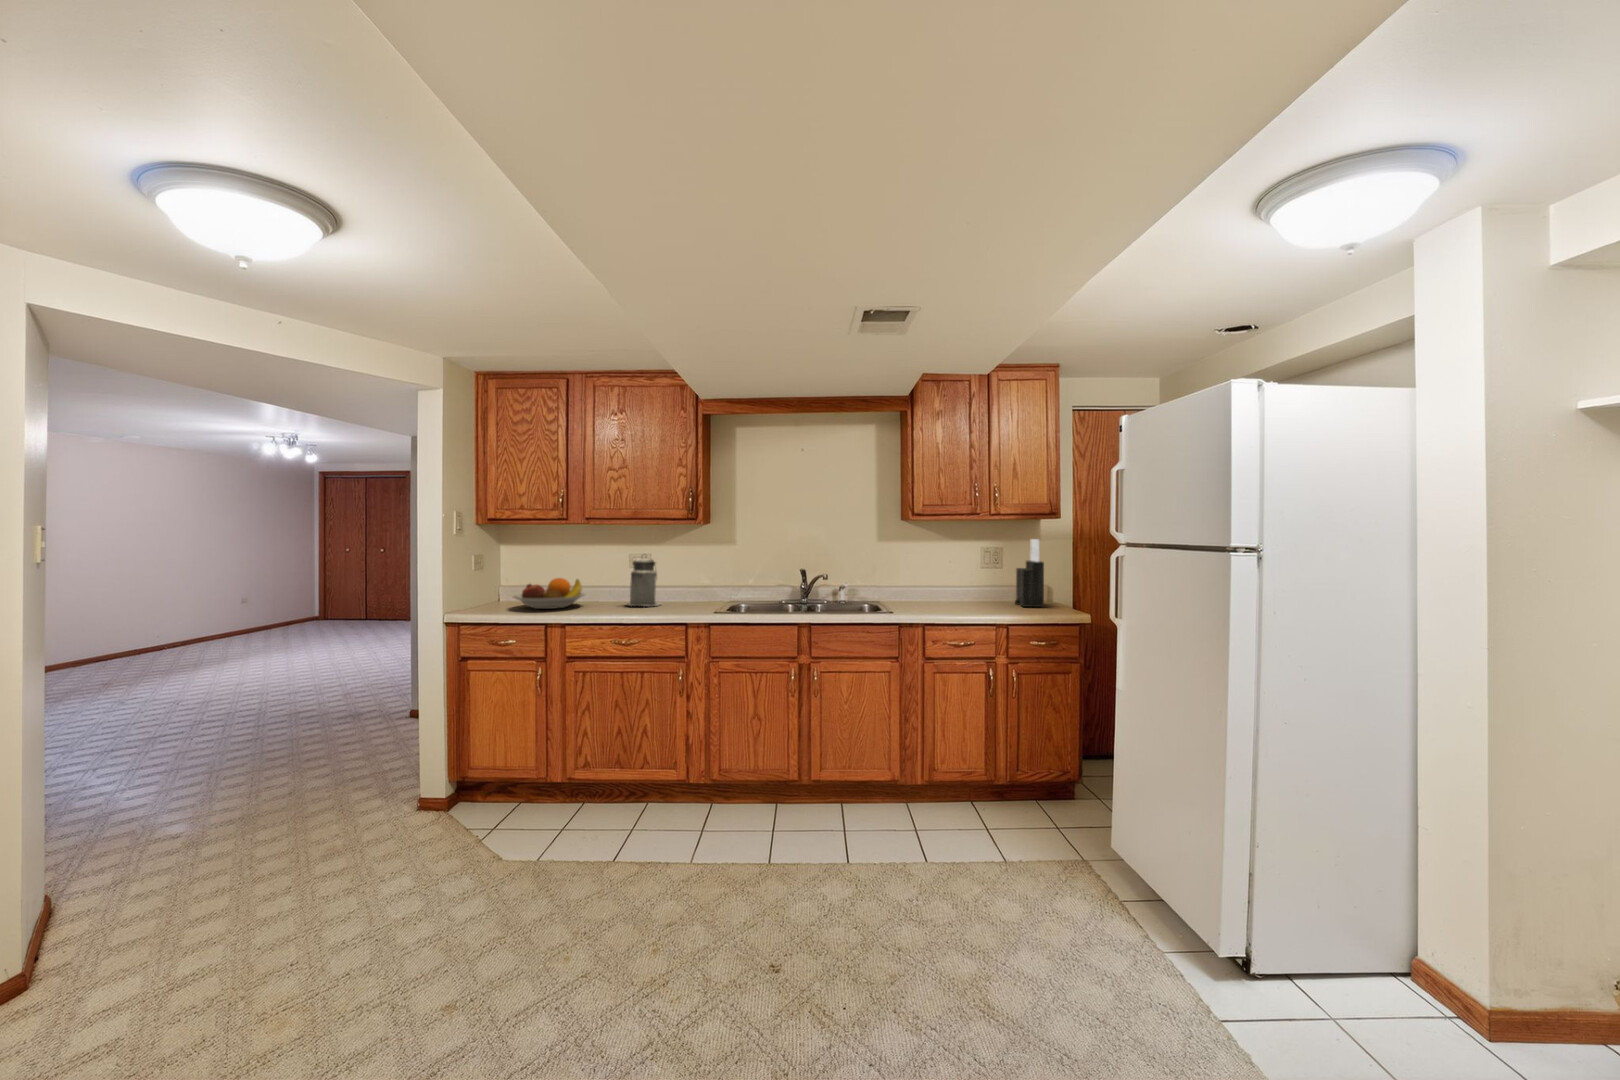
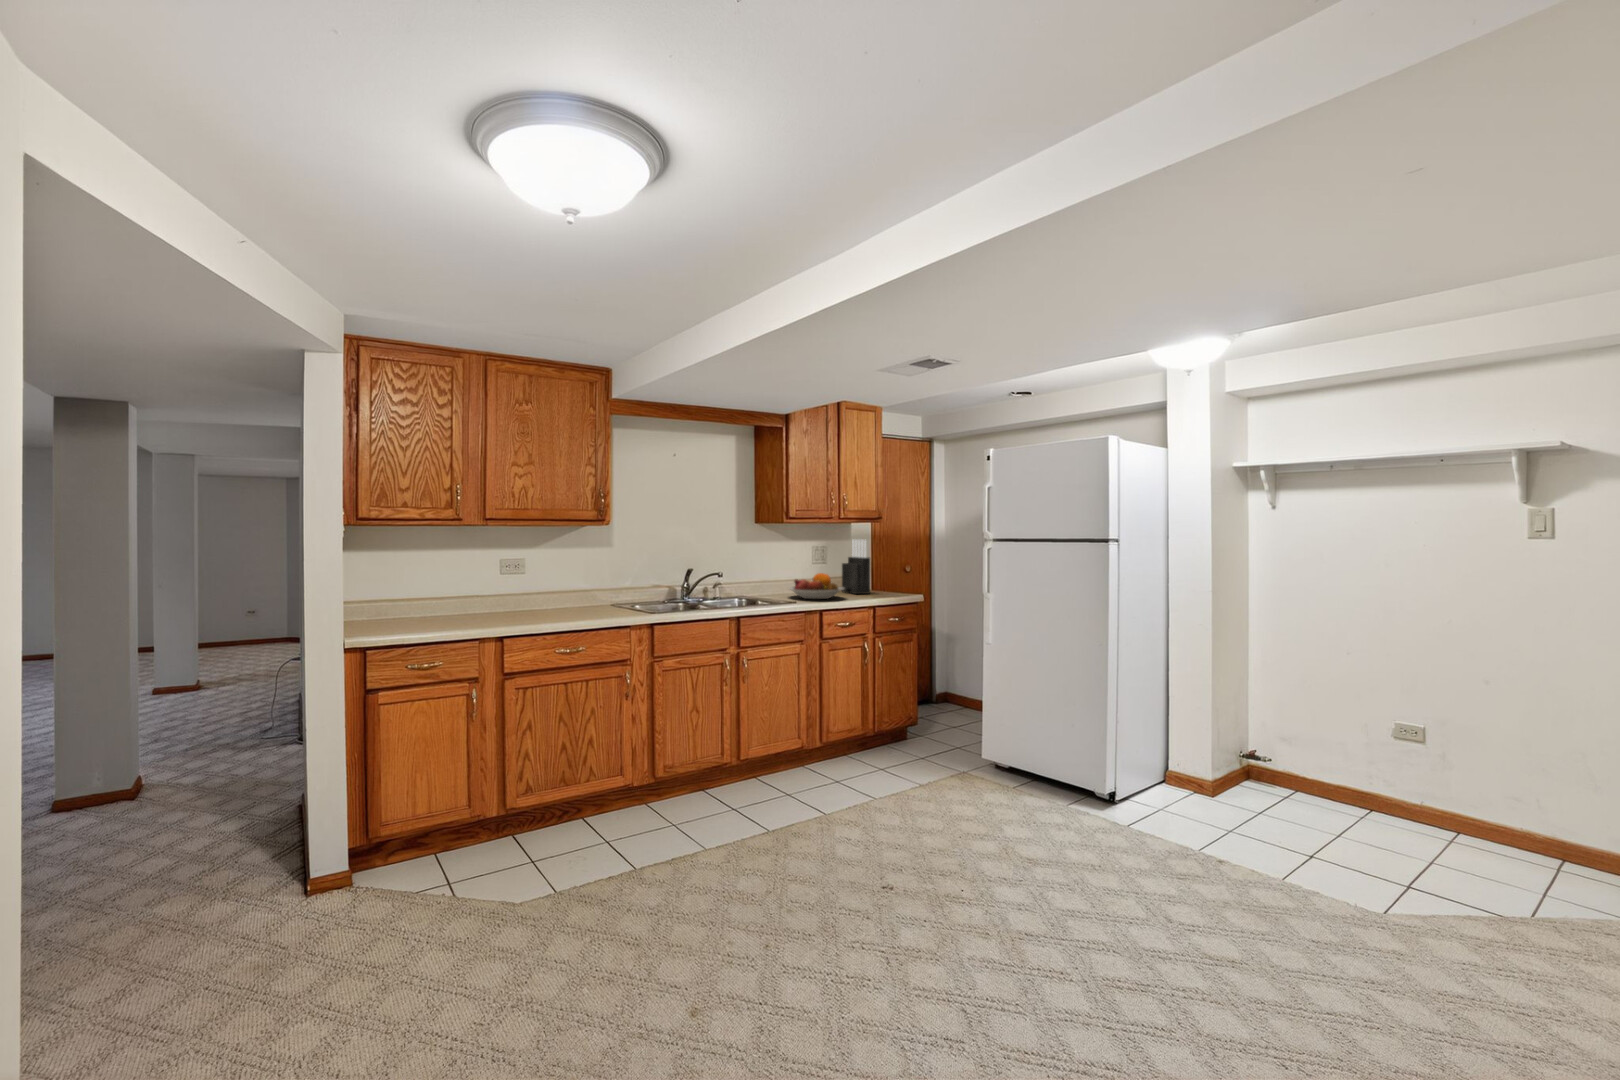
canister: present [627,558,661,606] -> none [517,558,559,614]
fruit bowl: present [514,578,585,609] -> present [788,573,845,599]

